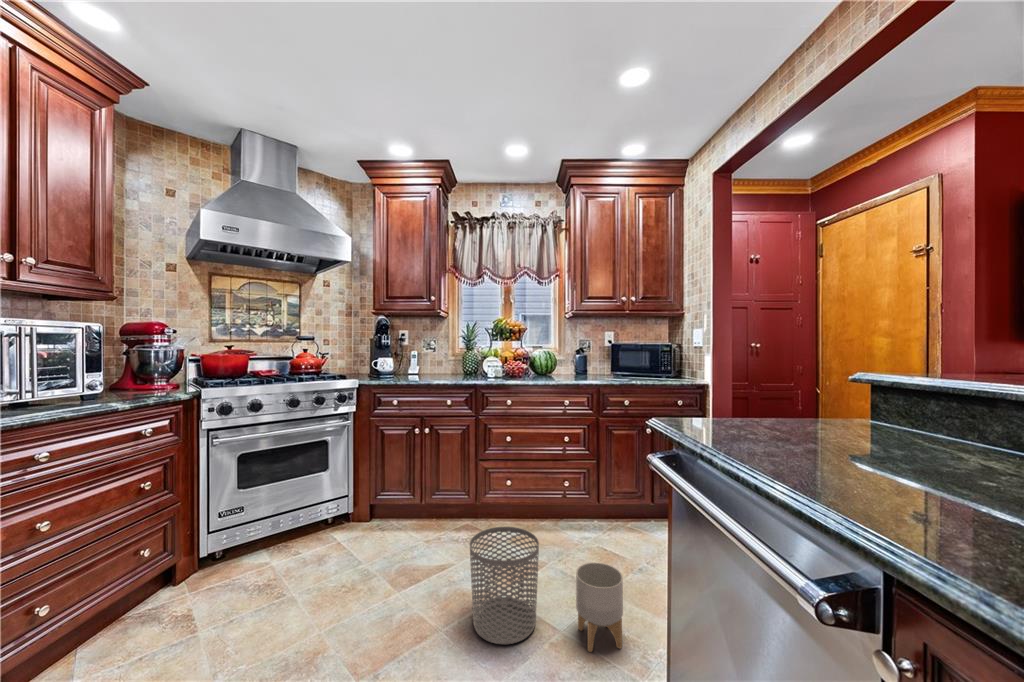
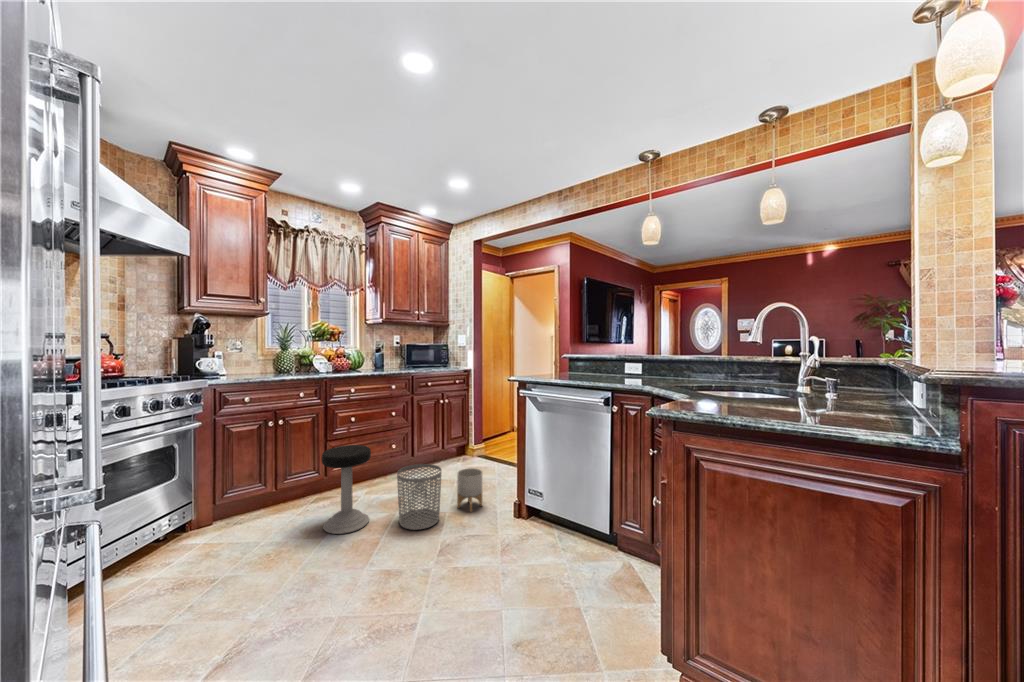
stool: none [406,473,466,595] -> present [322,445,371,534]

